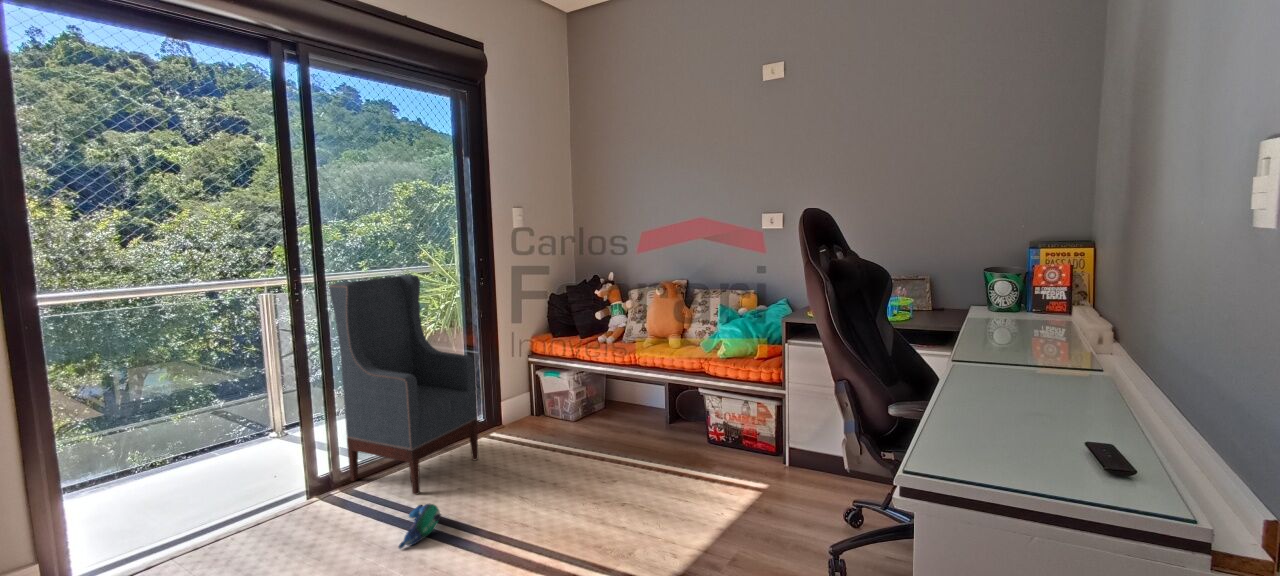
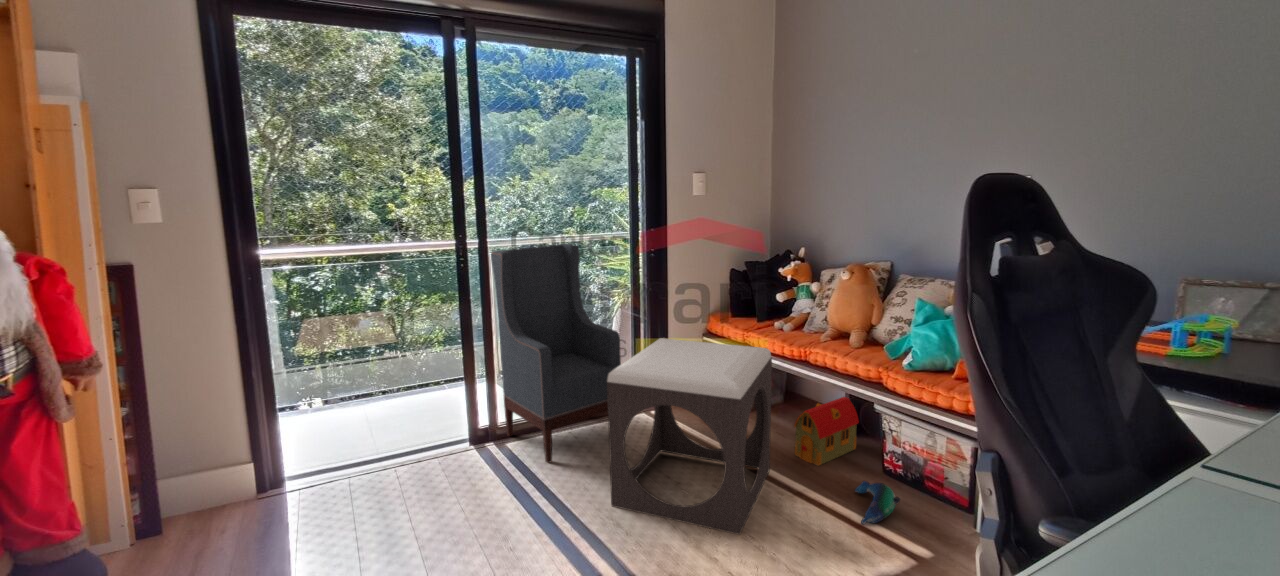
footstool: none [501,352,630,515] -> present [607,338,772,535]
toy house: none [636,390,681,448] -> present [794,397,859,466]
plush toy: present [399,504,441,549] -> present [855,481,900,524]

